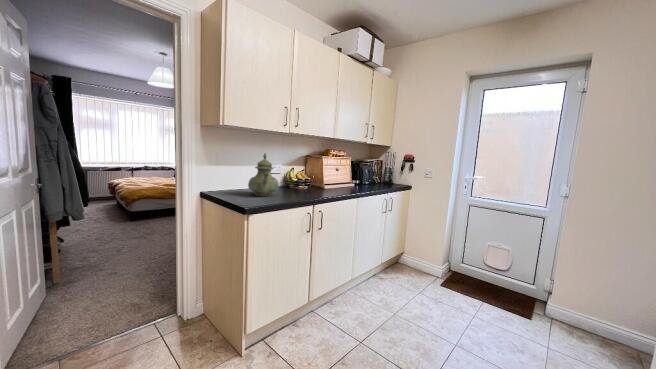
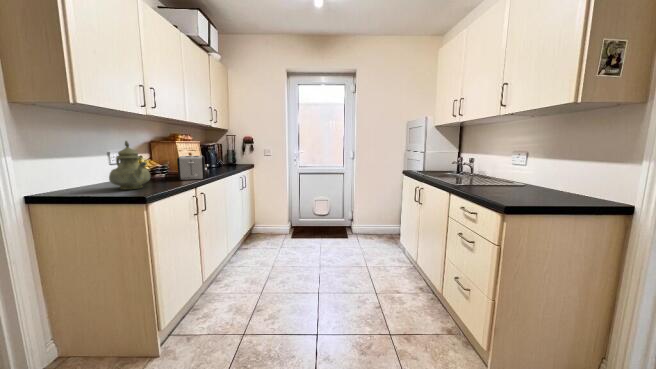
toaster: none [309,170,342,195] -> present [177,156,205,180]

